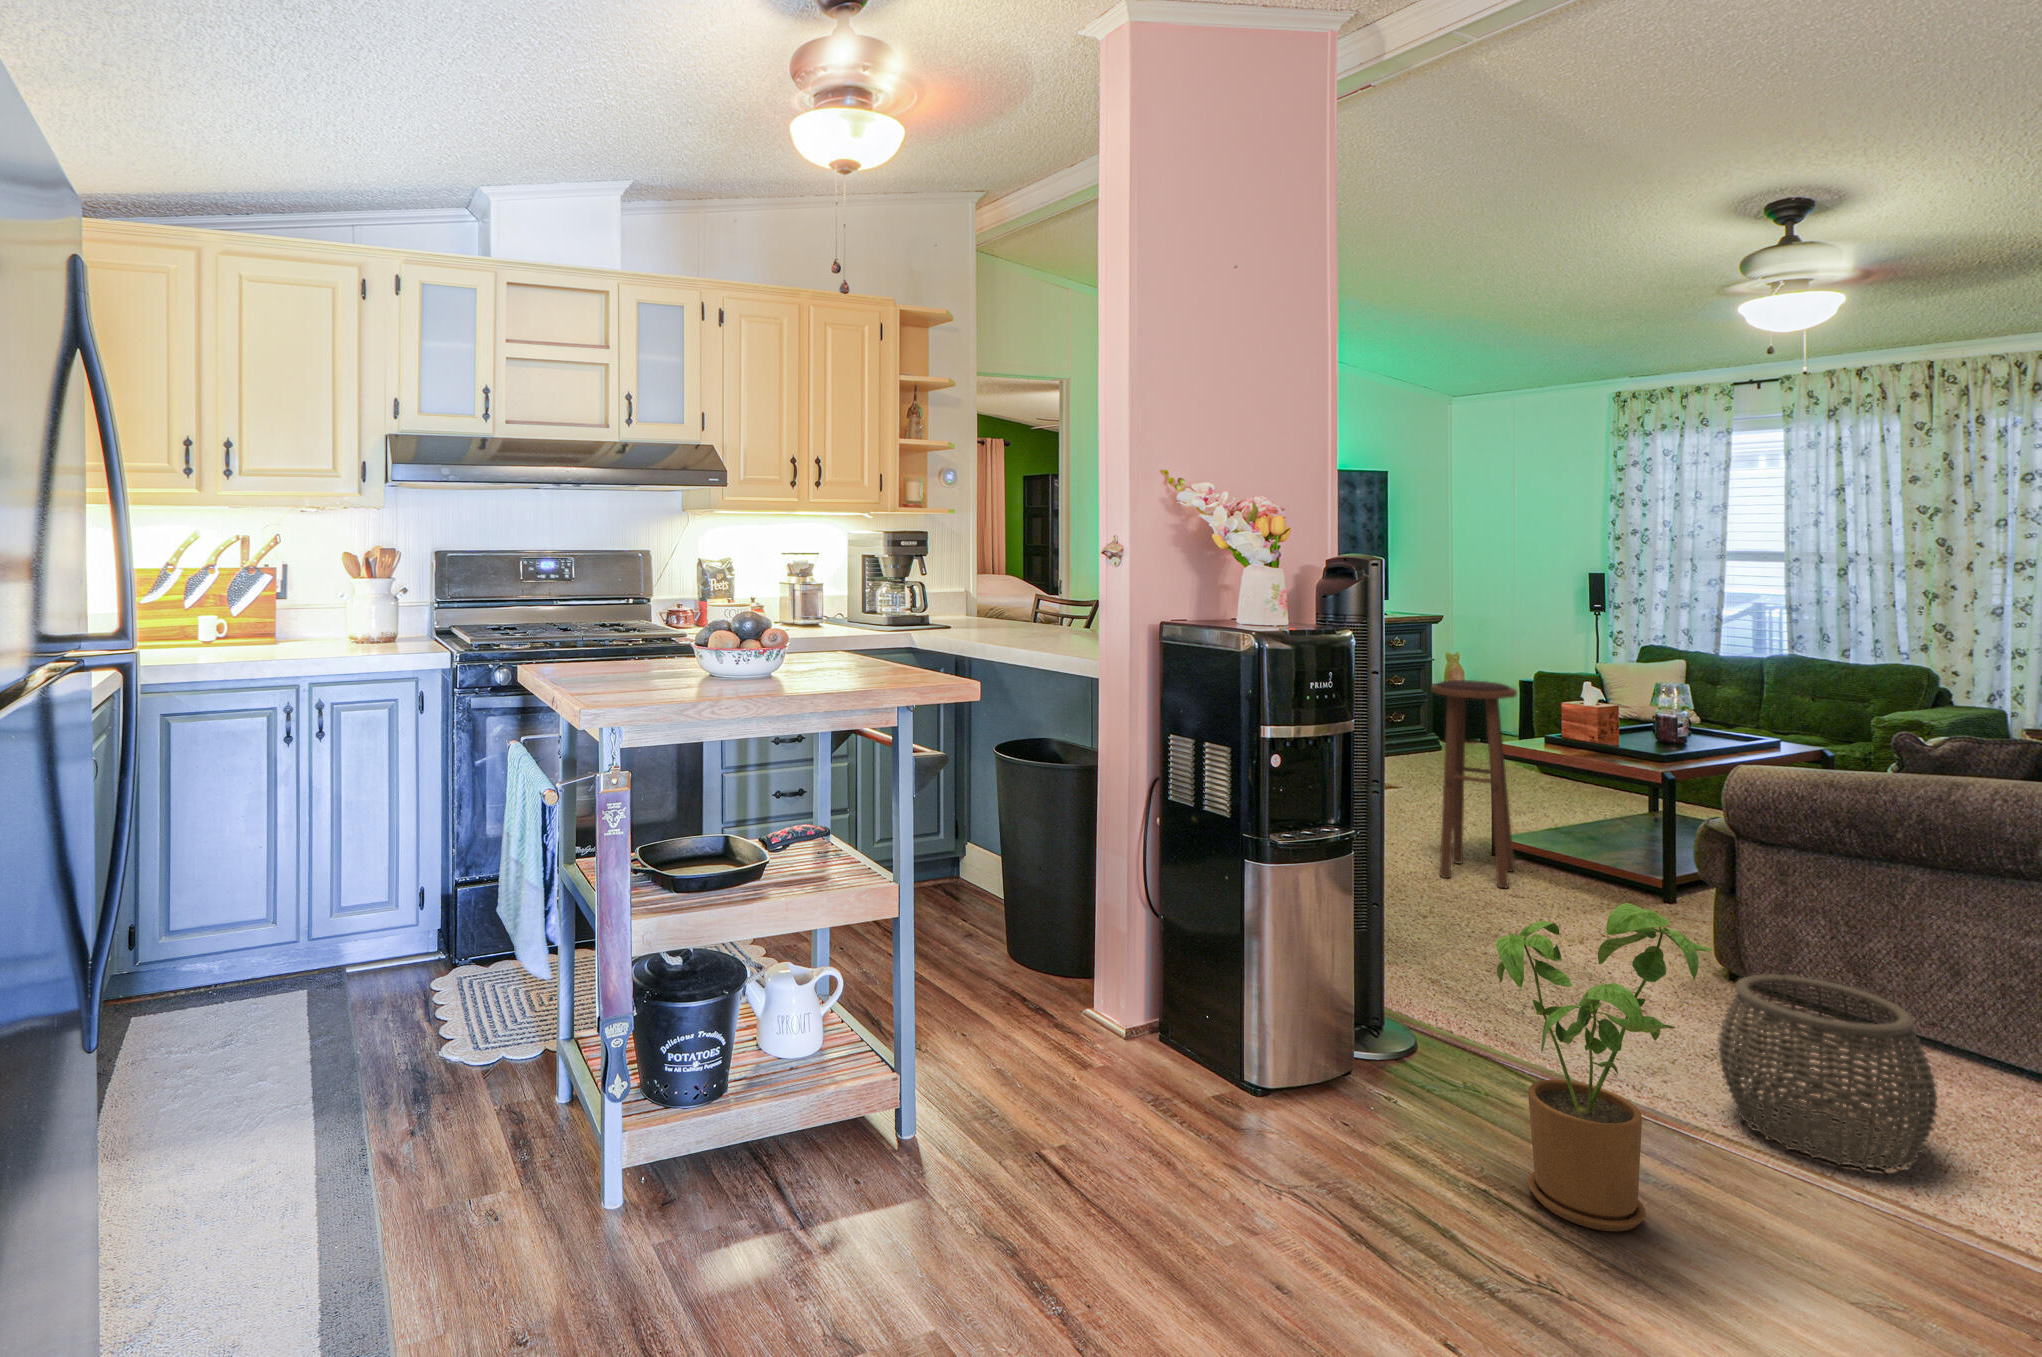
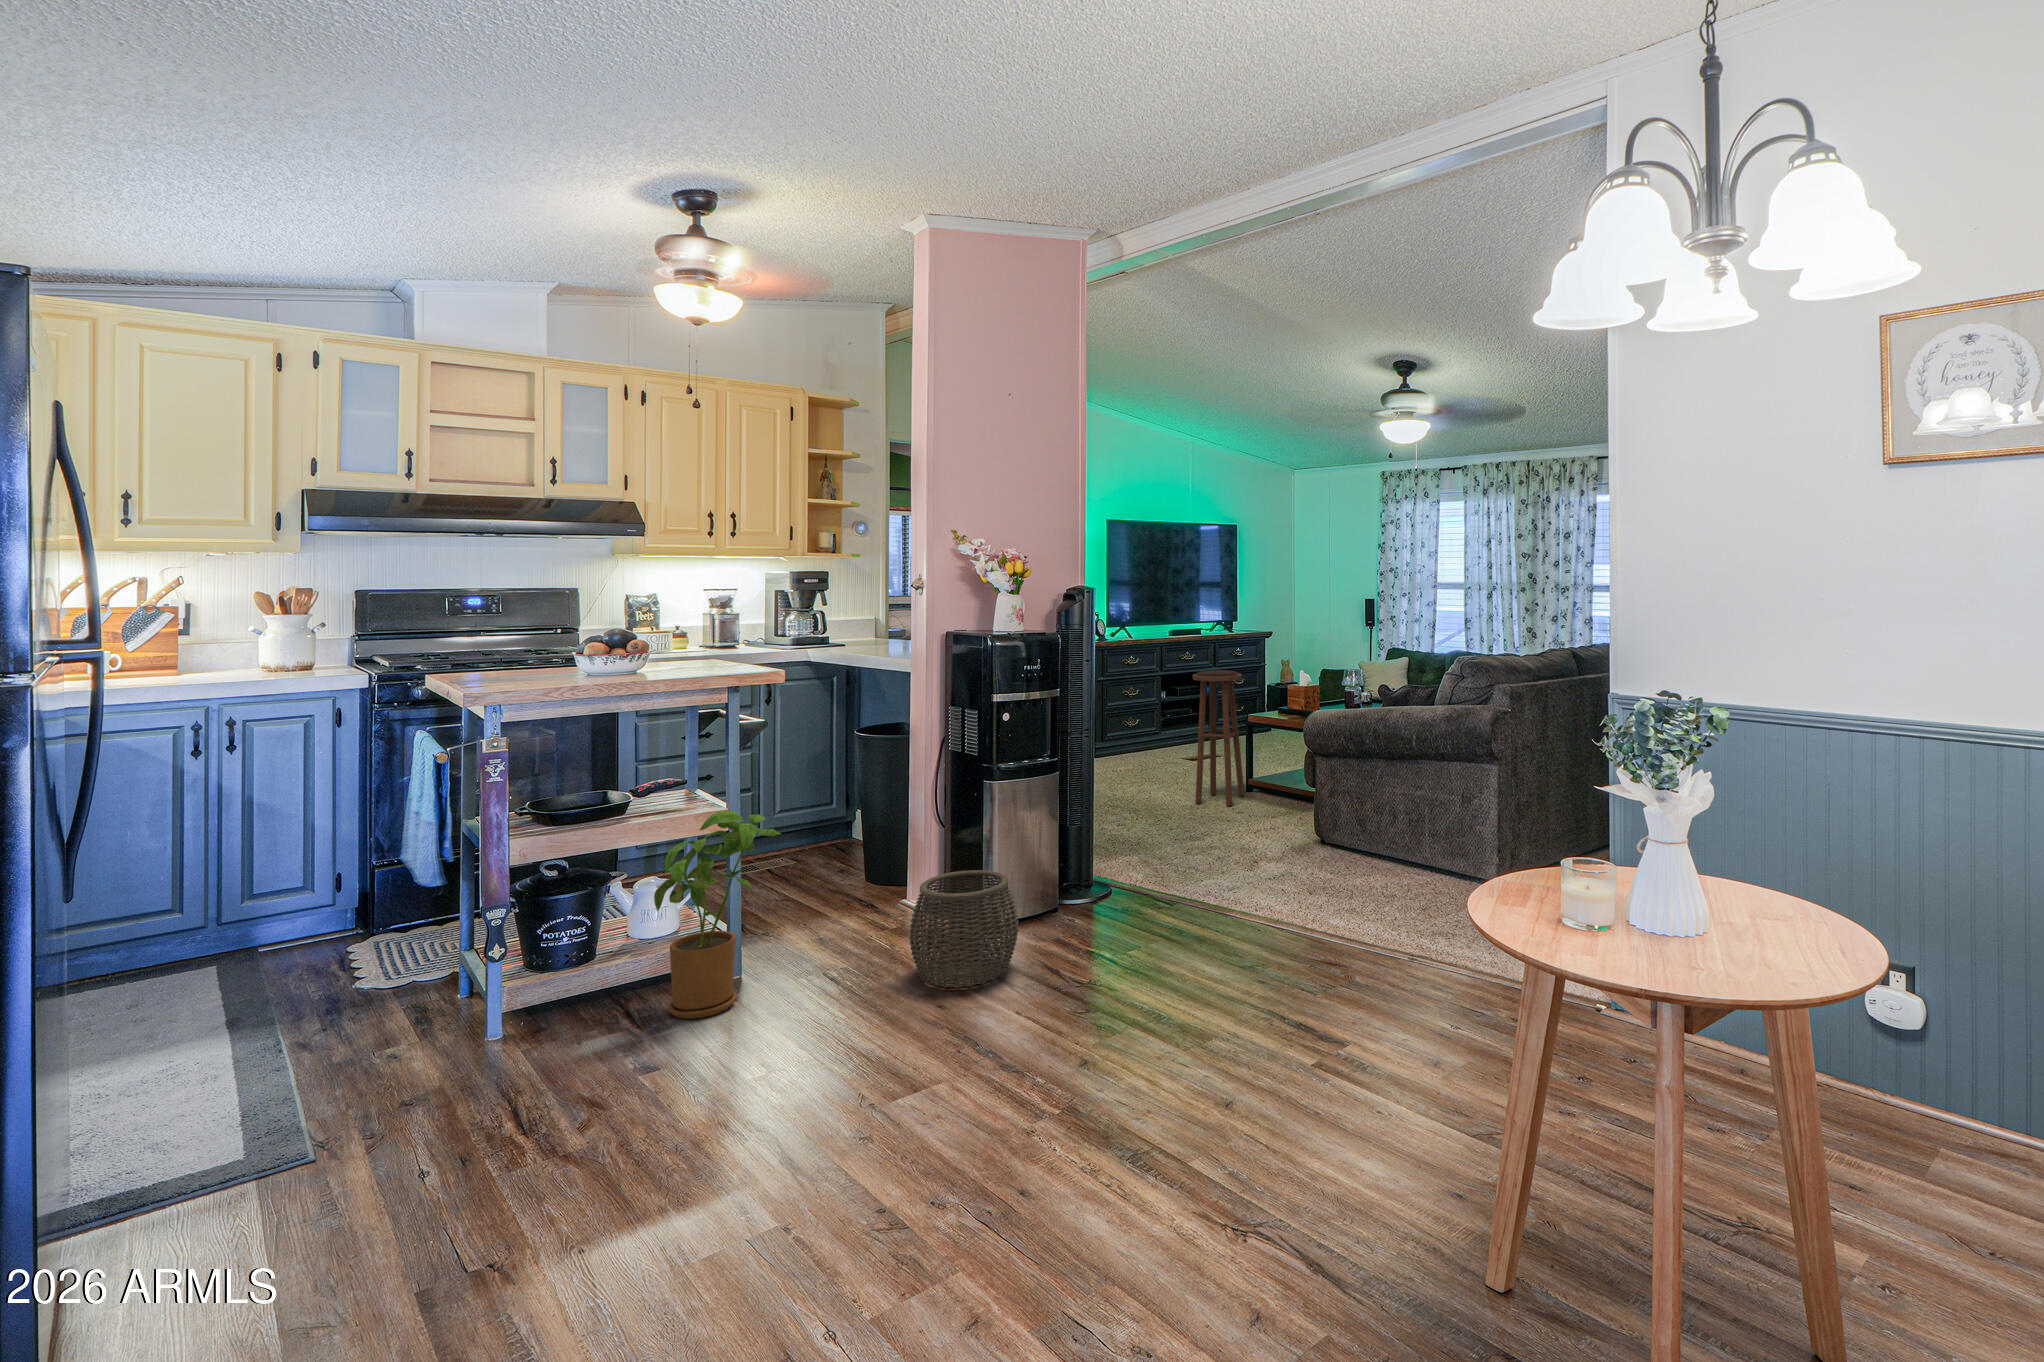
house plant: present [1496,903,1712,1232] -> present [654,810,781,1019]
woven basket: present [1718,975,1938,1171] -> present [909,870,1019,988]

